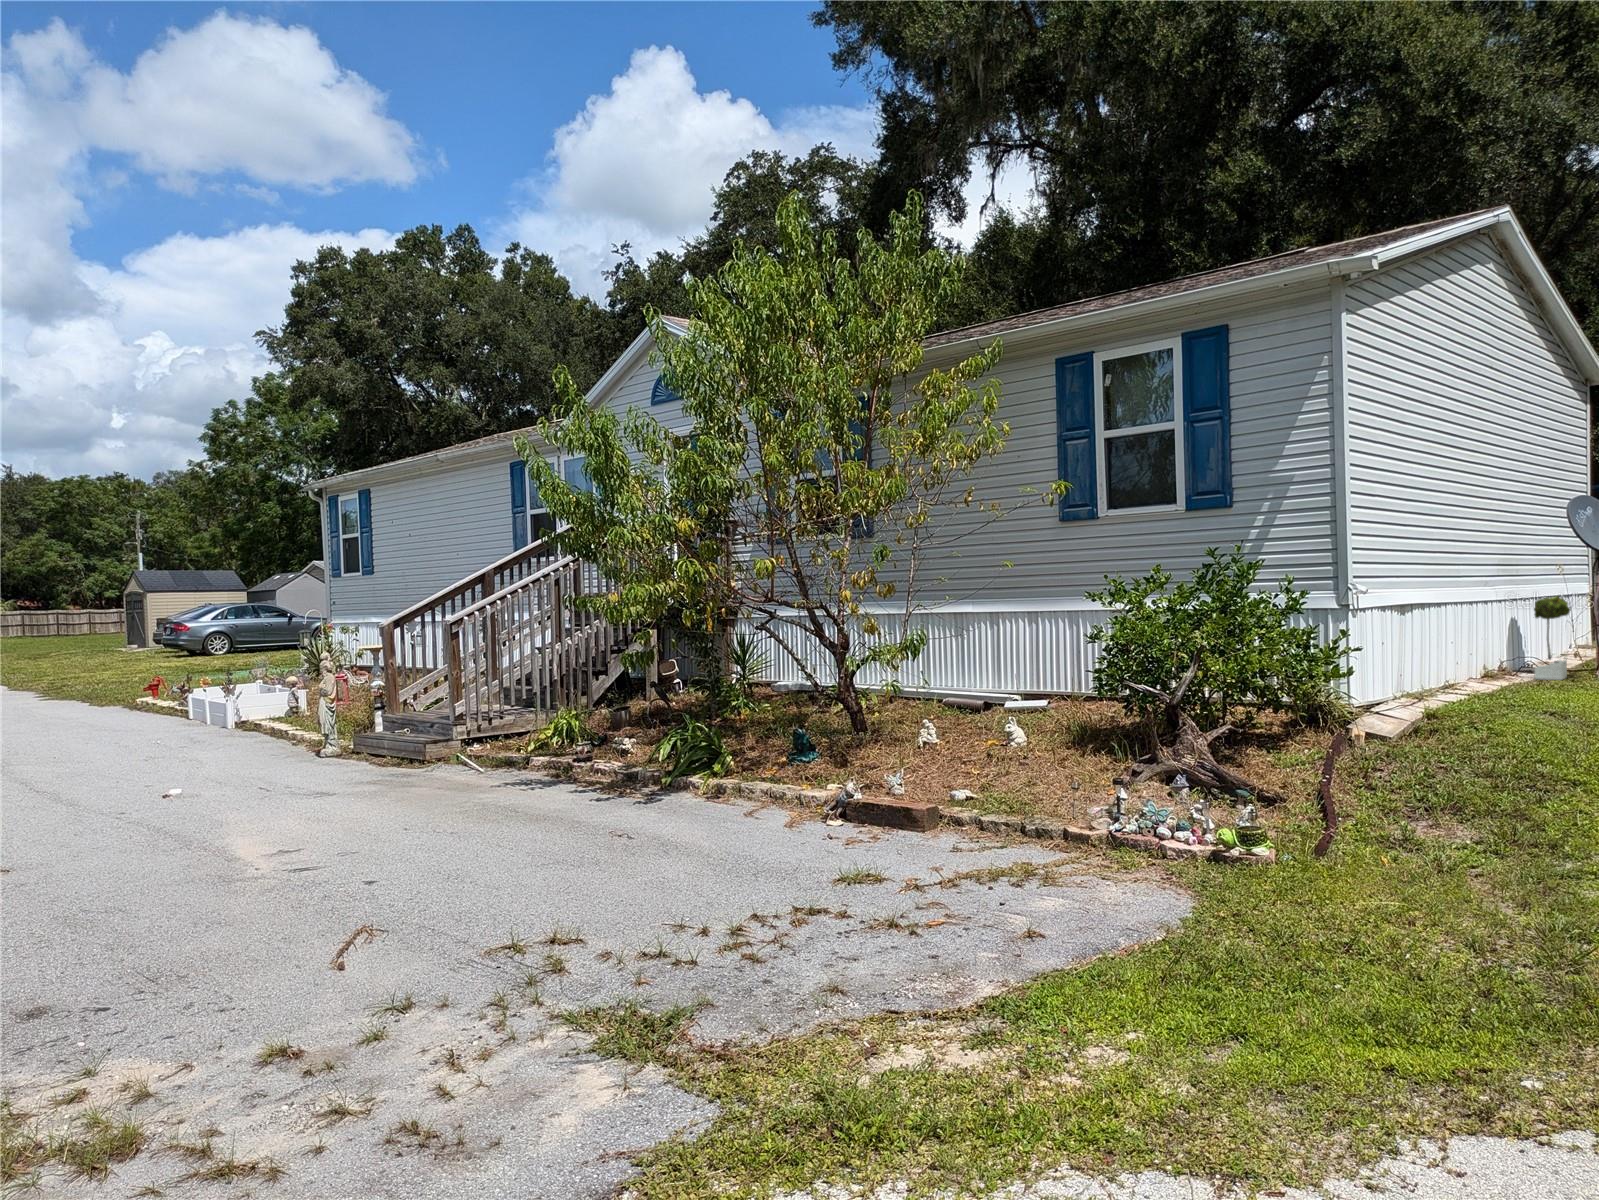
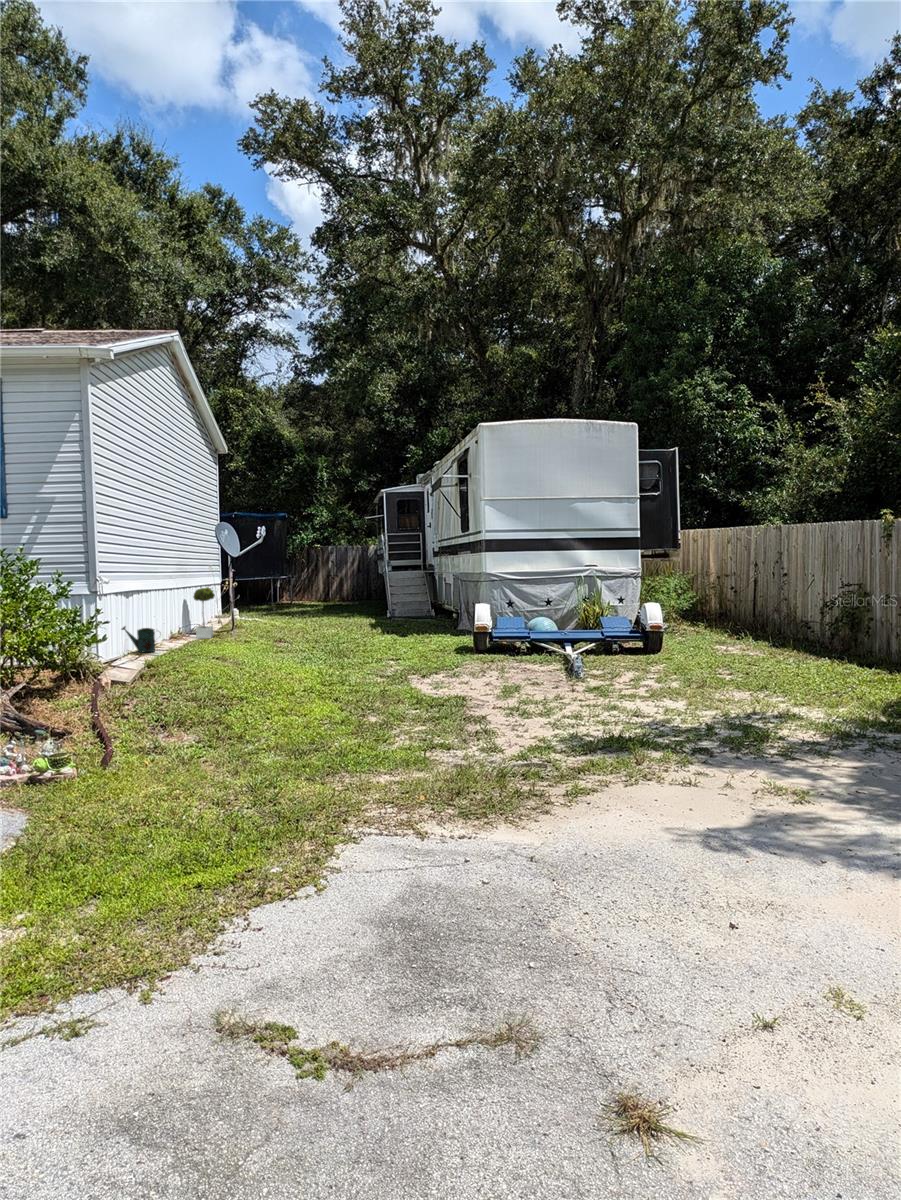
watering can: none [1391,655,1455,696] -> present [122,626,155,652]

